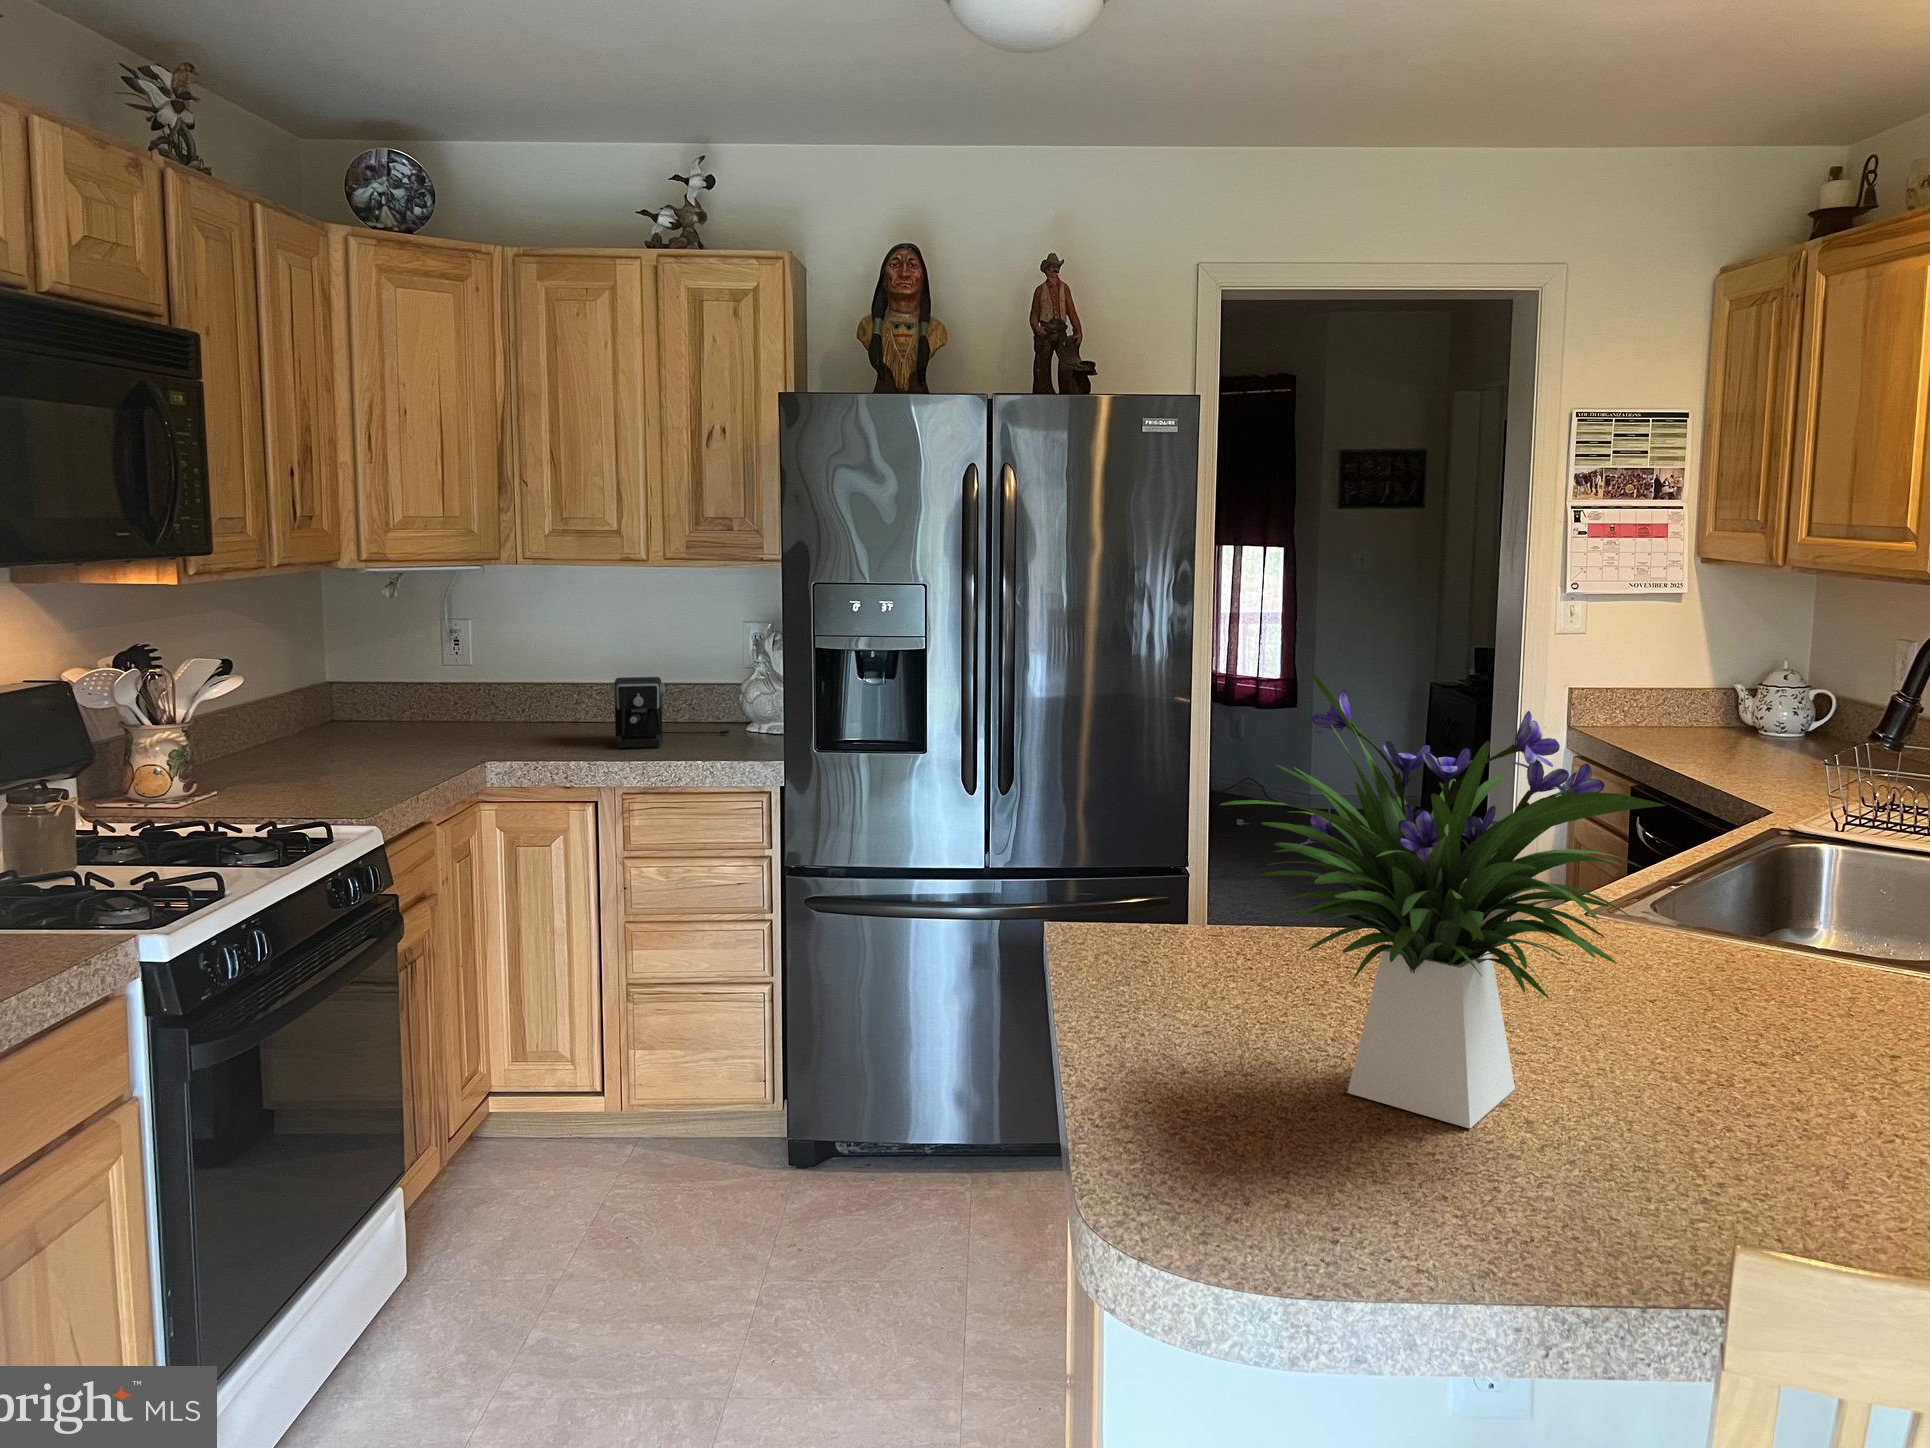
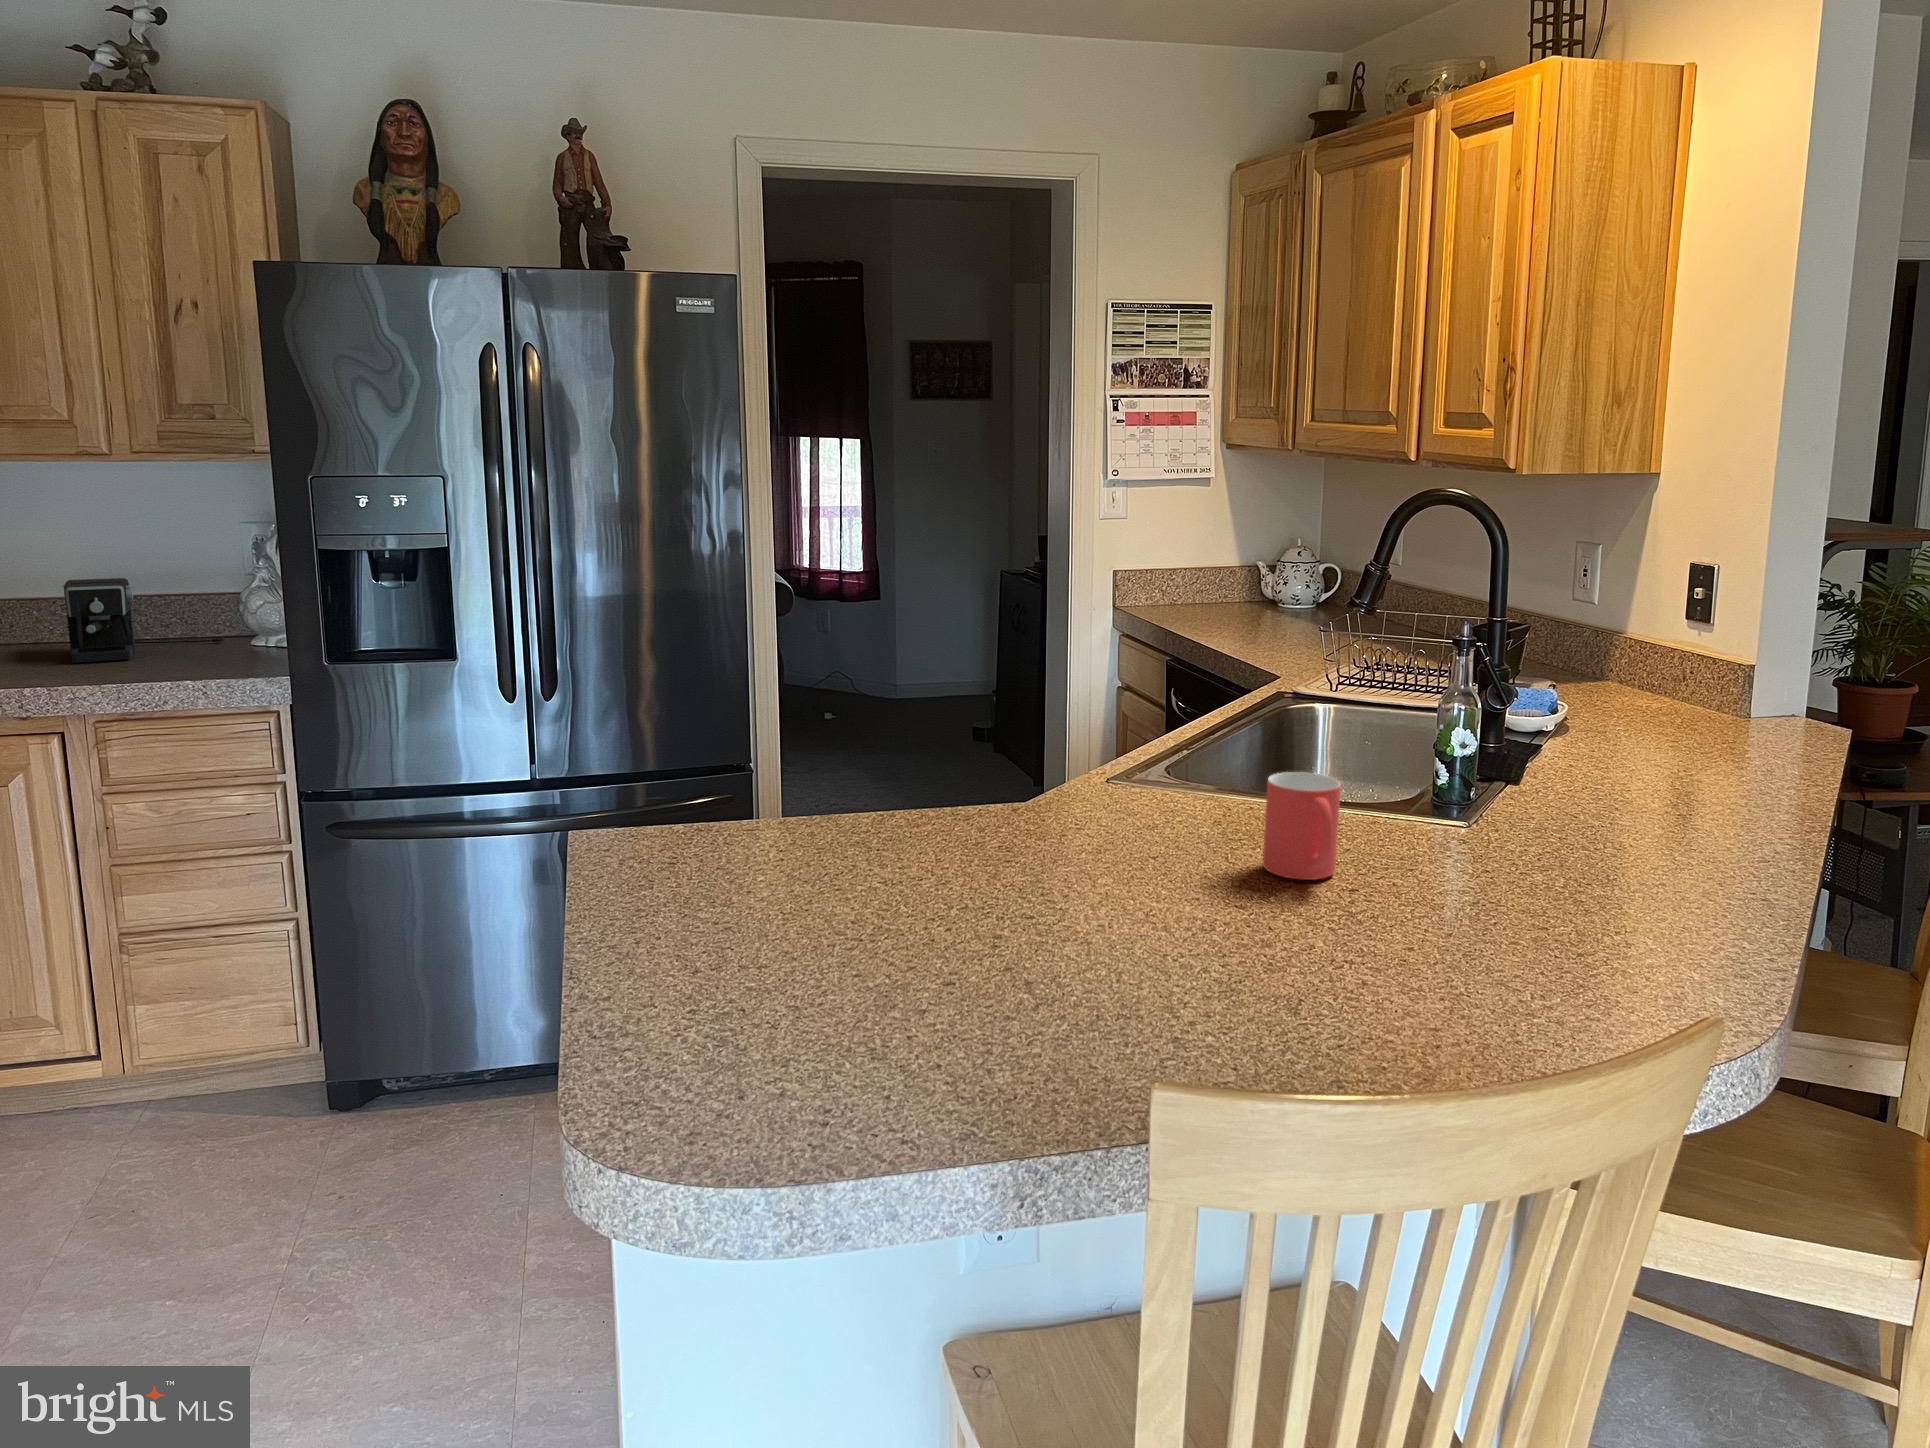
flower arrangement: present [1220,673,1665,1128] -> none [713,551,1144,996]
mug: none [1784,920,1884,1043] -> present [1263,772,1341,880]

